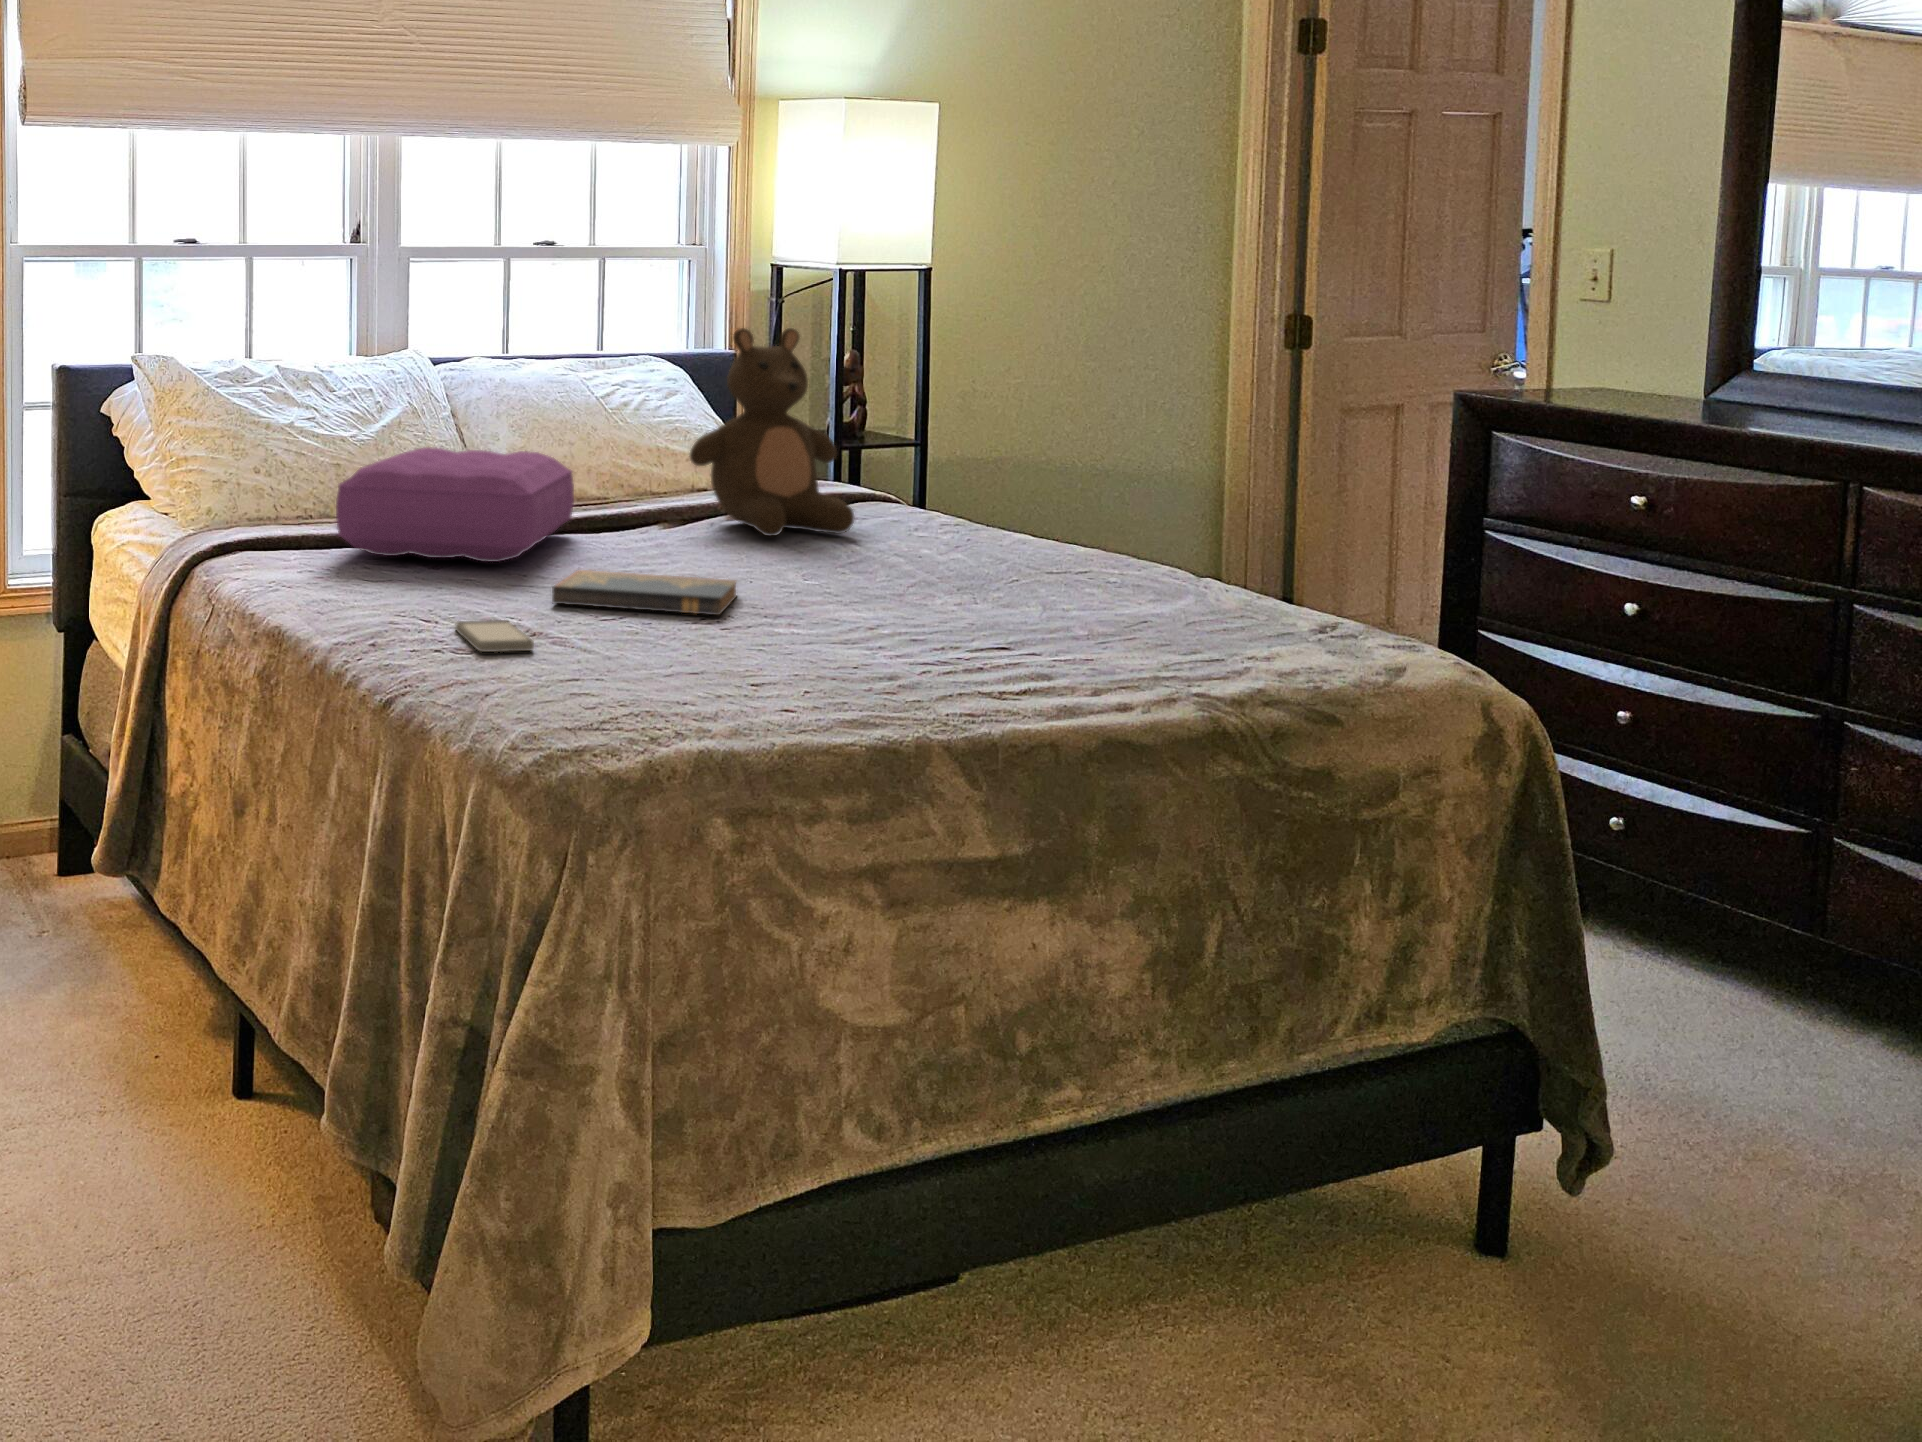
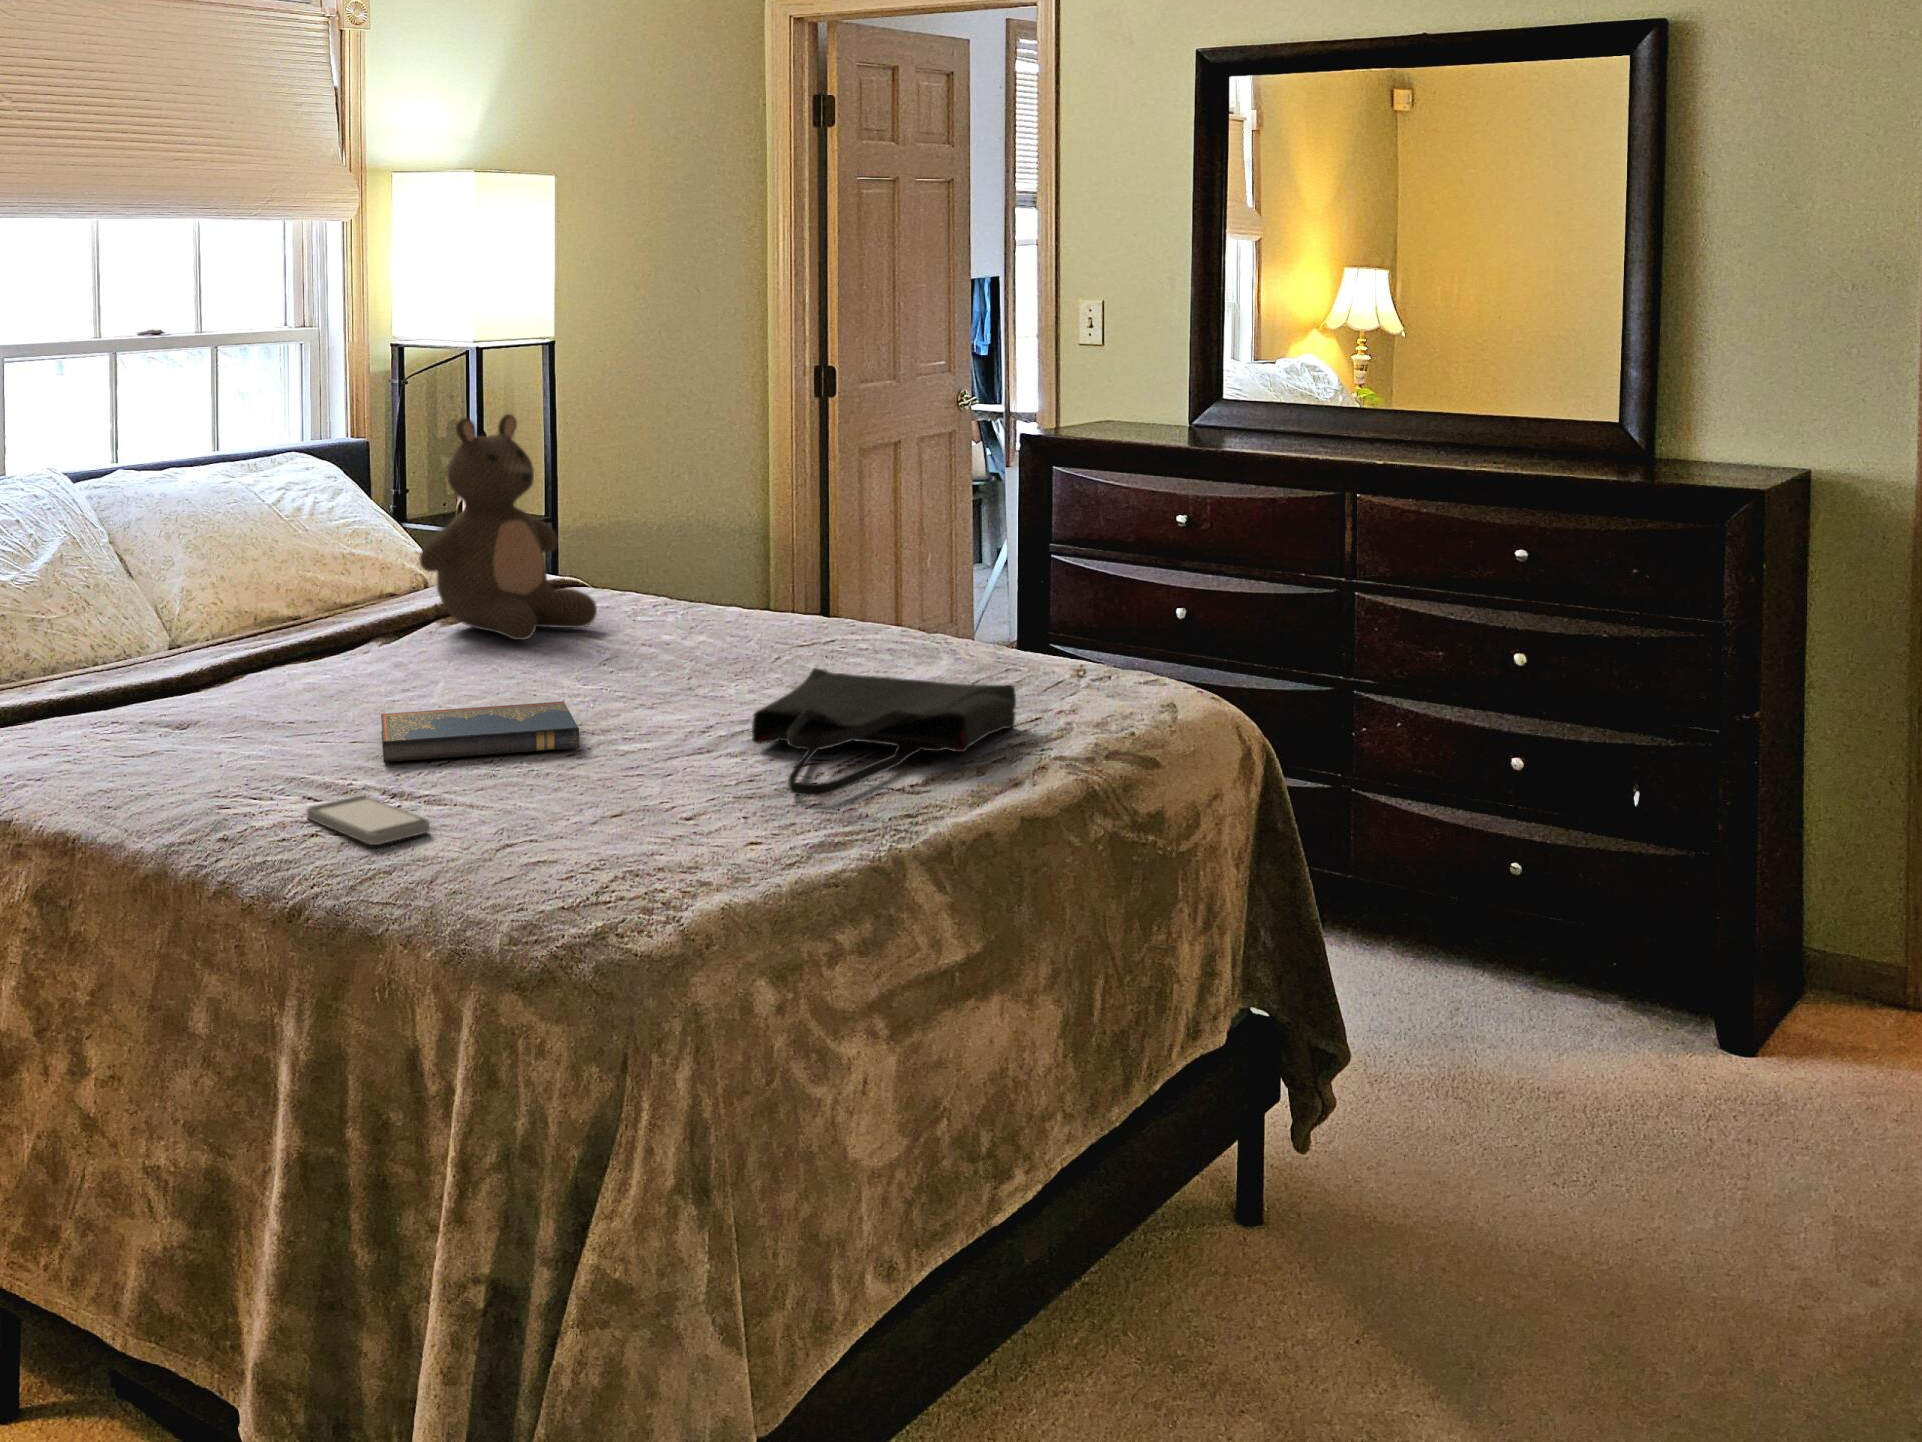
pillow: present [336,447,574,562] -> none [60,577,314,728]
tote bag: none [857,579,1153,674] -> present [752,668,1016,797]

